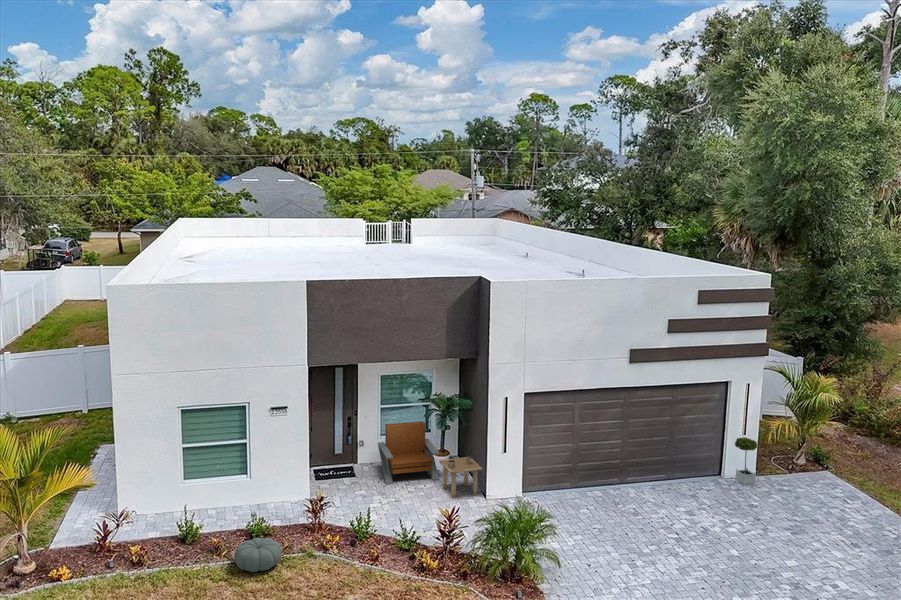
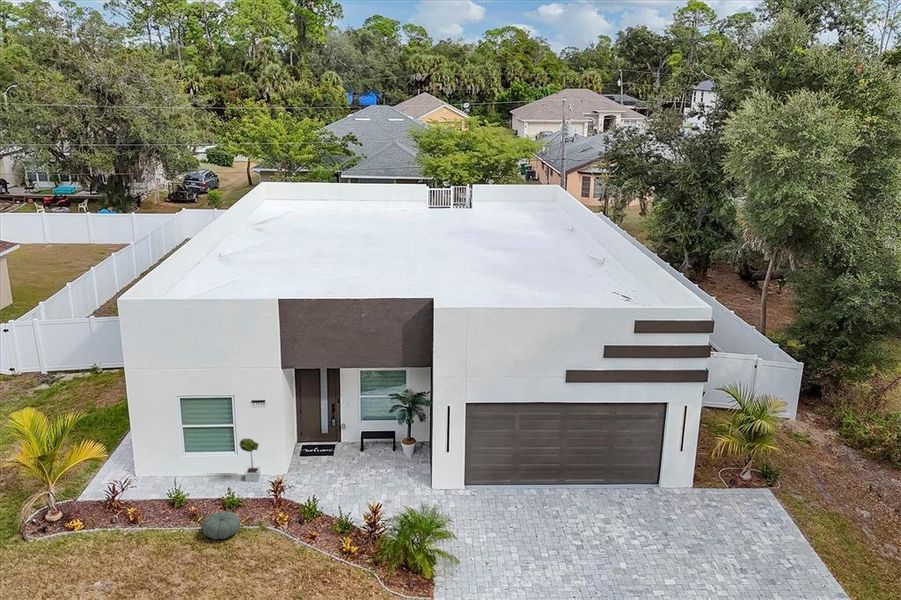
lounge chair: present [378,421,440,484] -> none [355,413,402,467]
potted tree: present [735,437,757,484] -> present [240,439,260,481]
side table: present [439,456,482,498] -> none [398,450,430,486]

